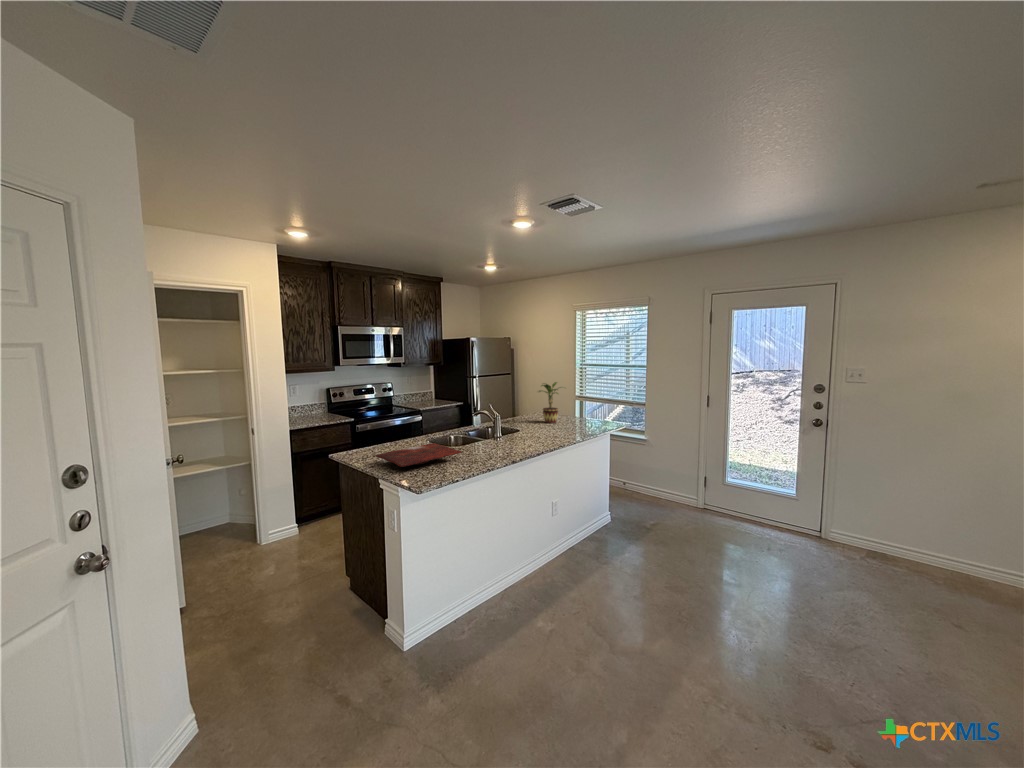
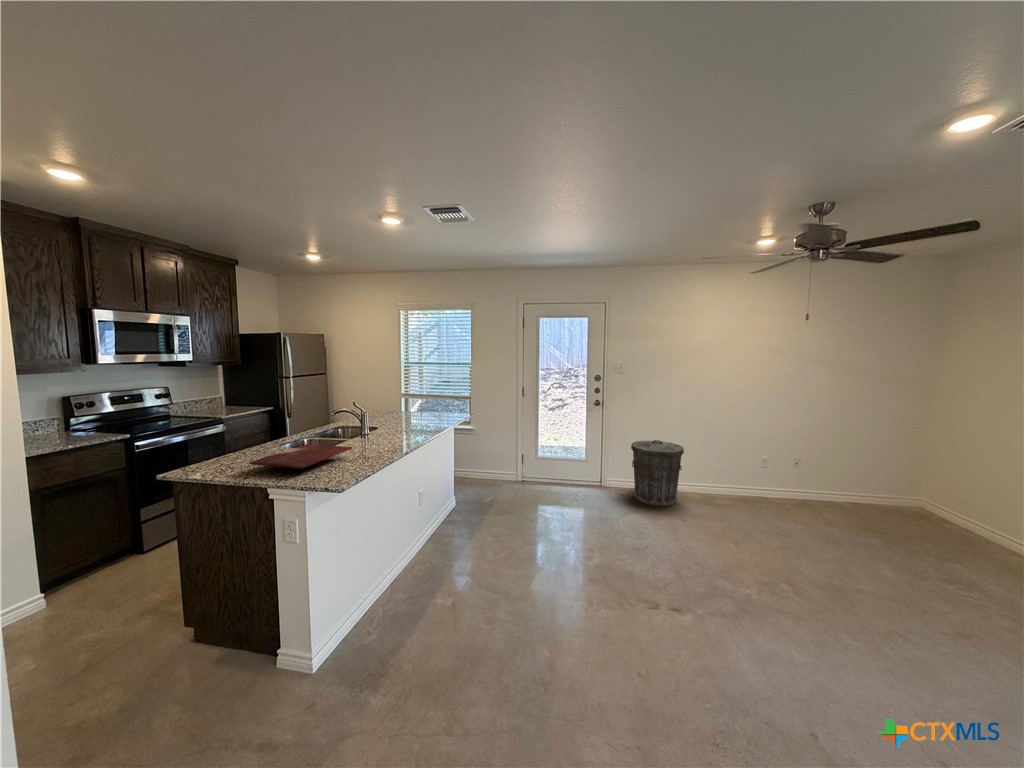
potted plant: present [539,382,558,423] -> none [383,378,415,419]
trash can: none [871,486,981,598] -> present [631,440,684,506]

